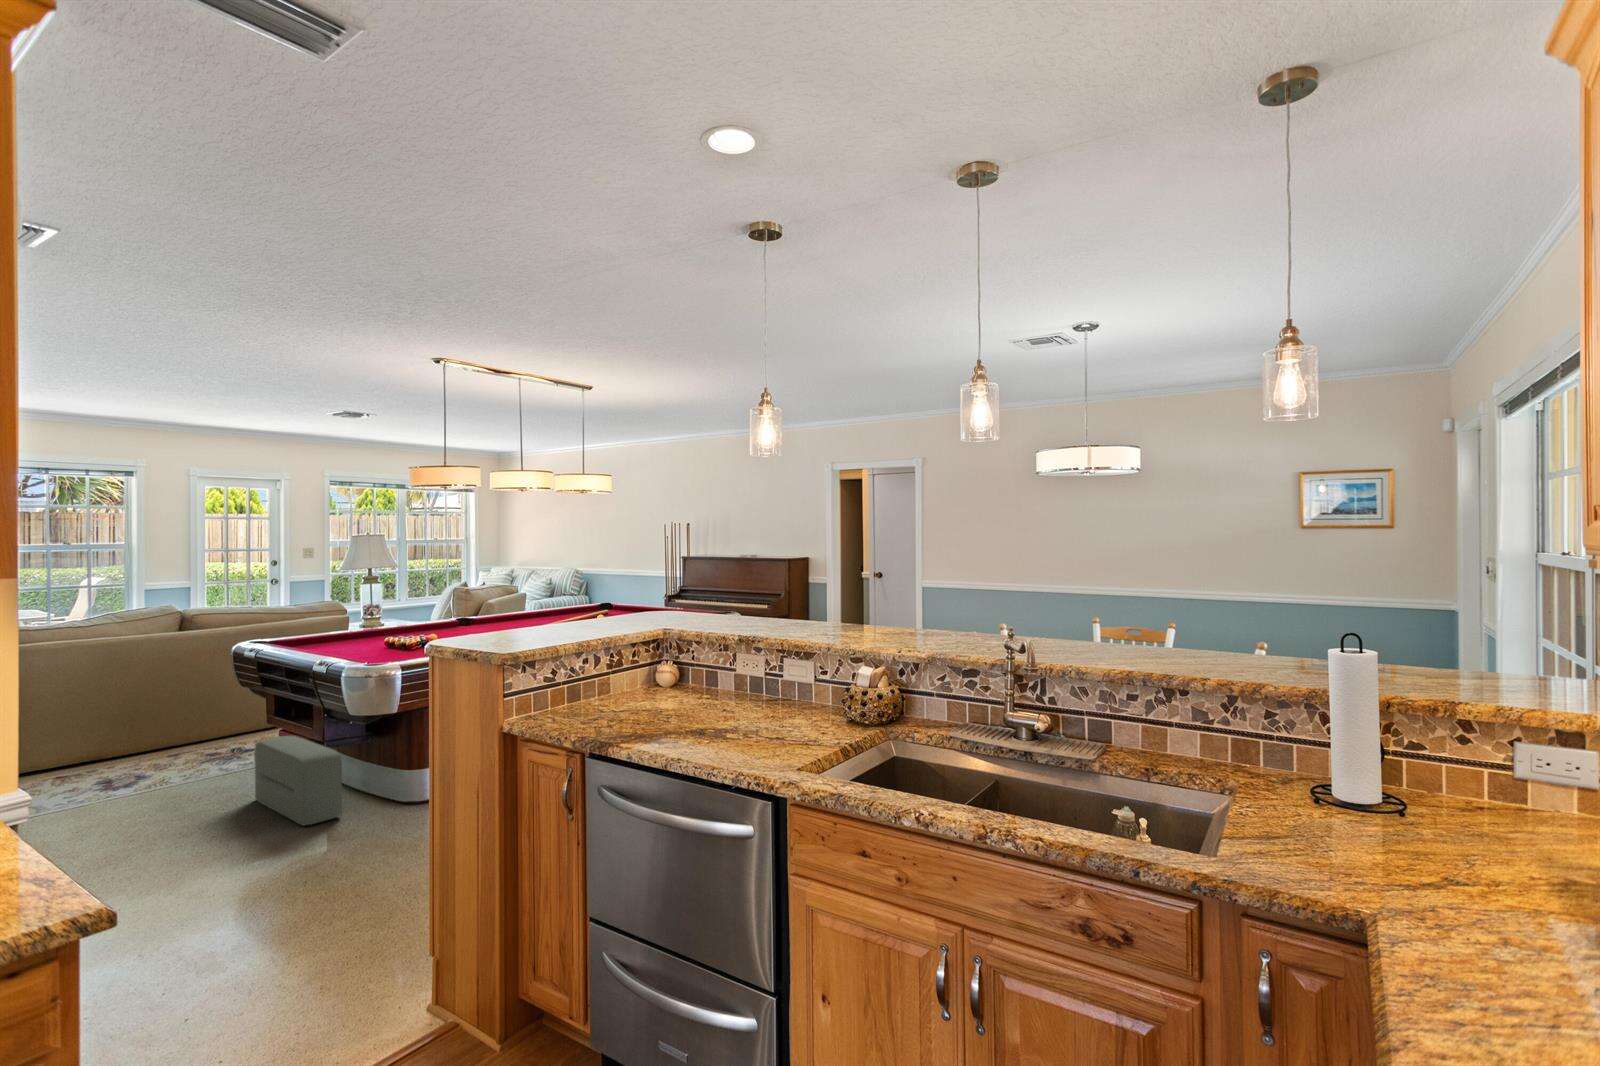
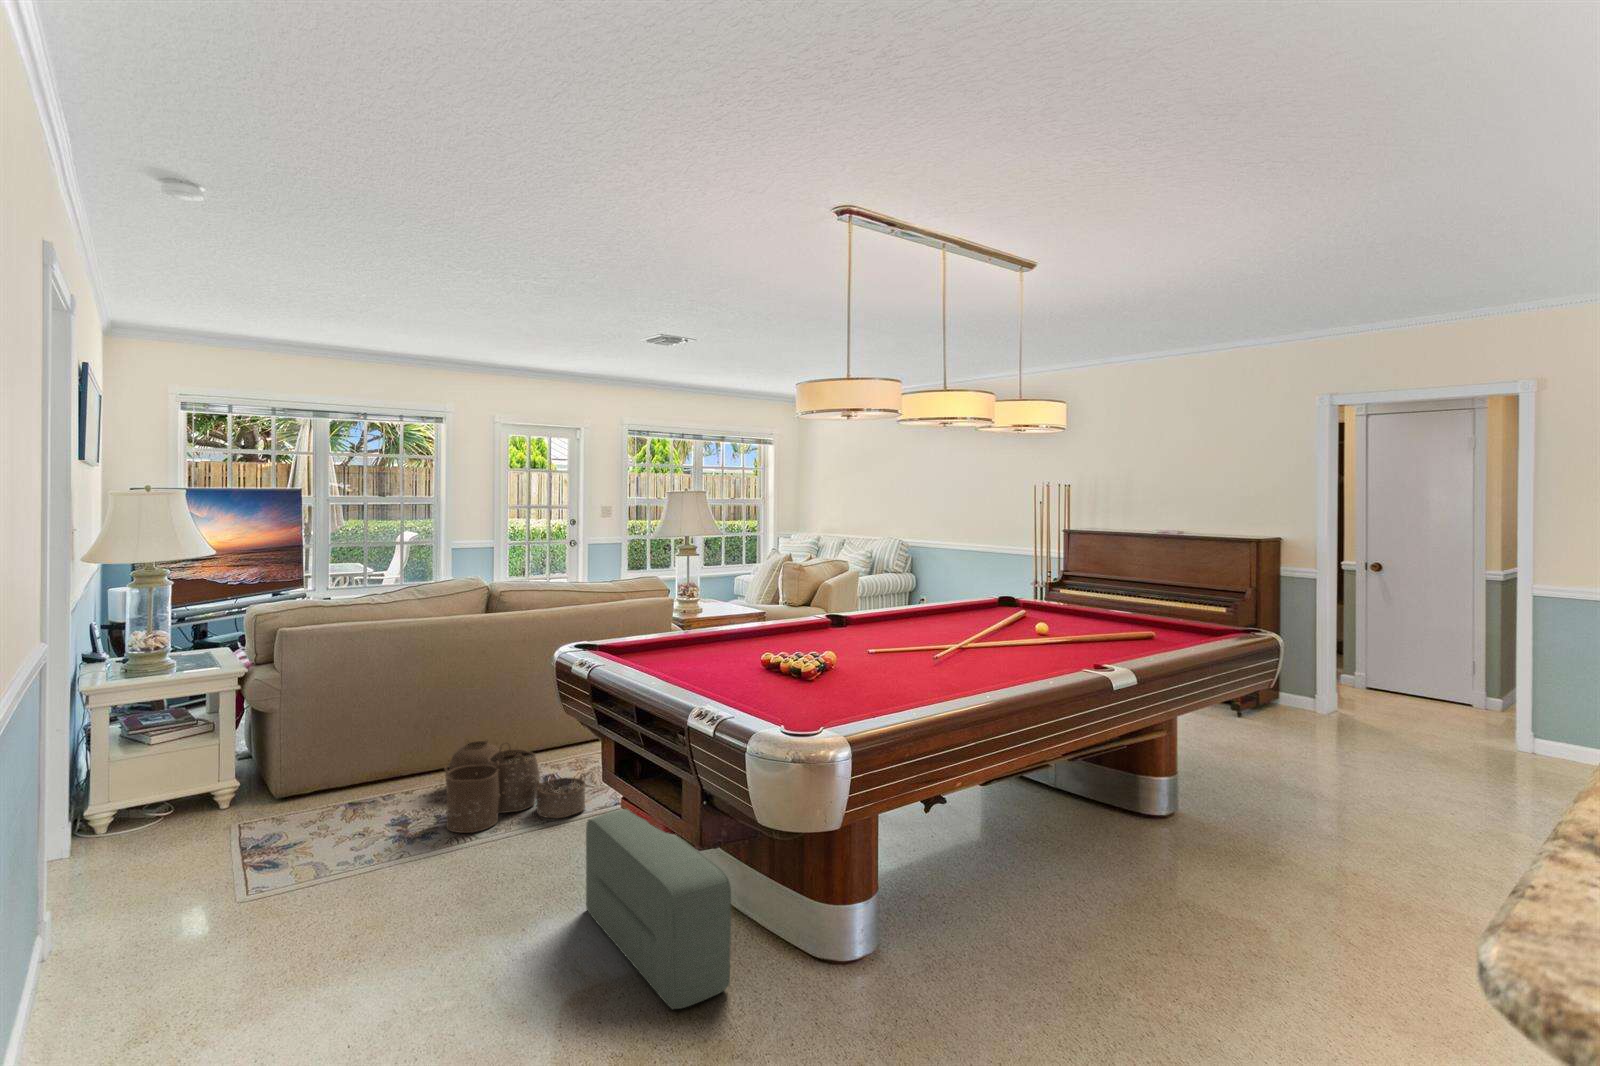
woven basket: none [147,720,263,778] -> present [444,739,586,833]

